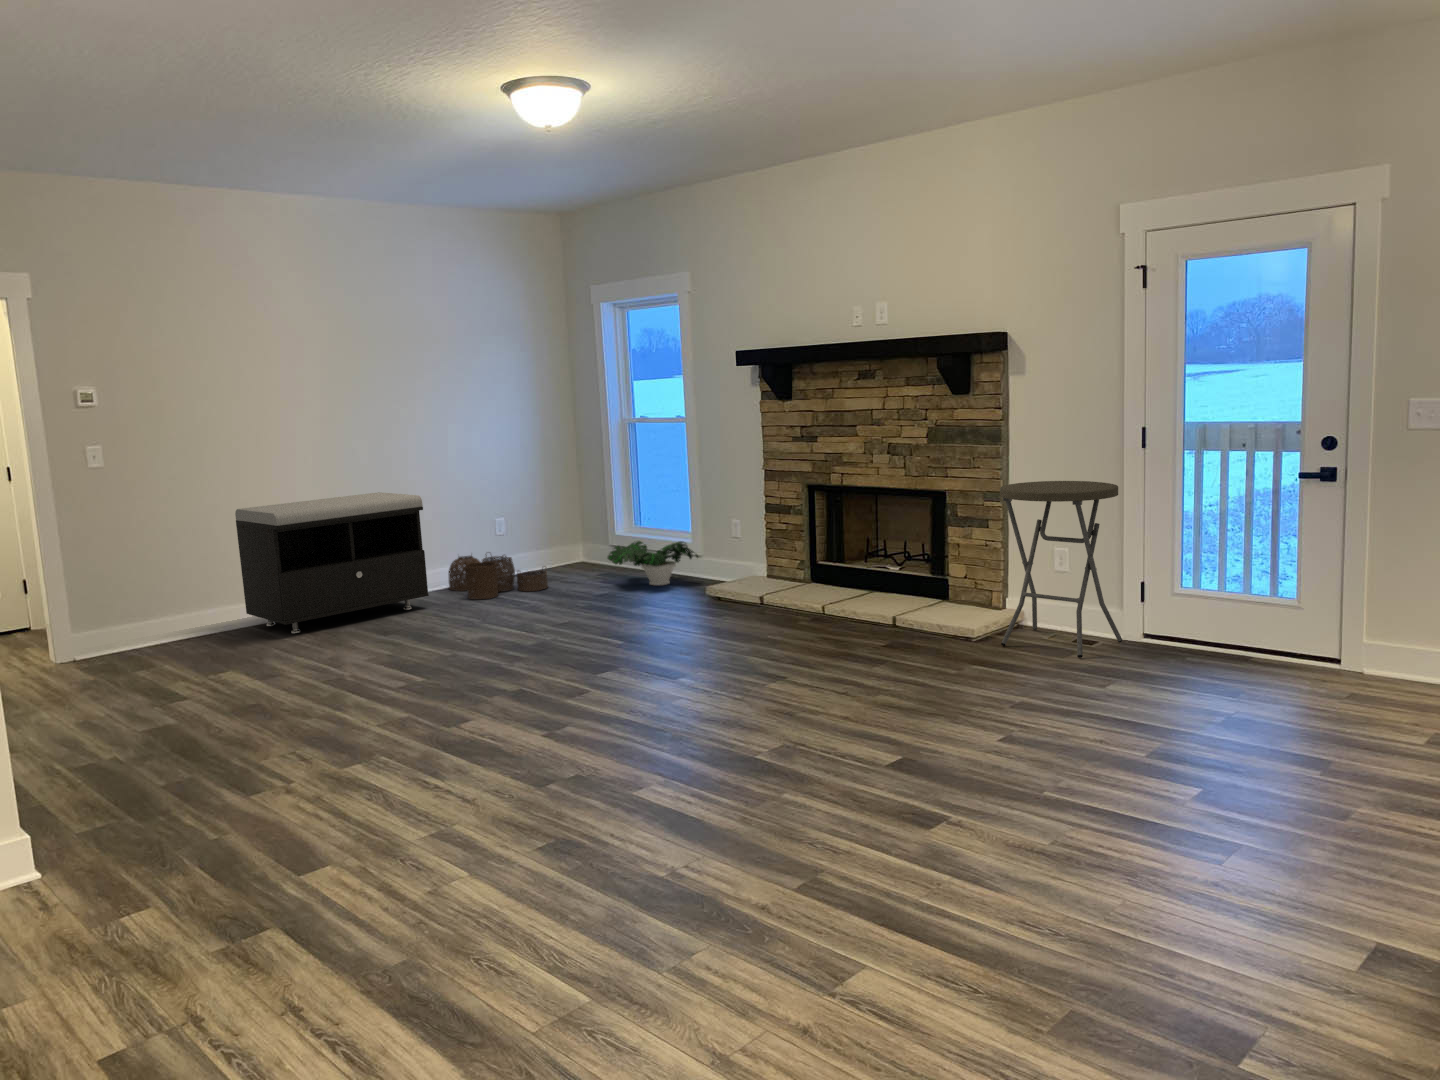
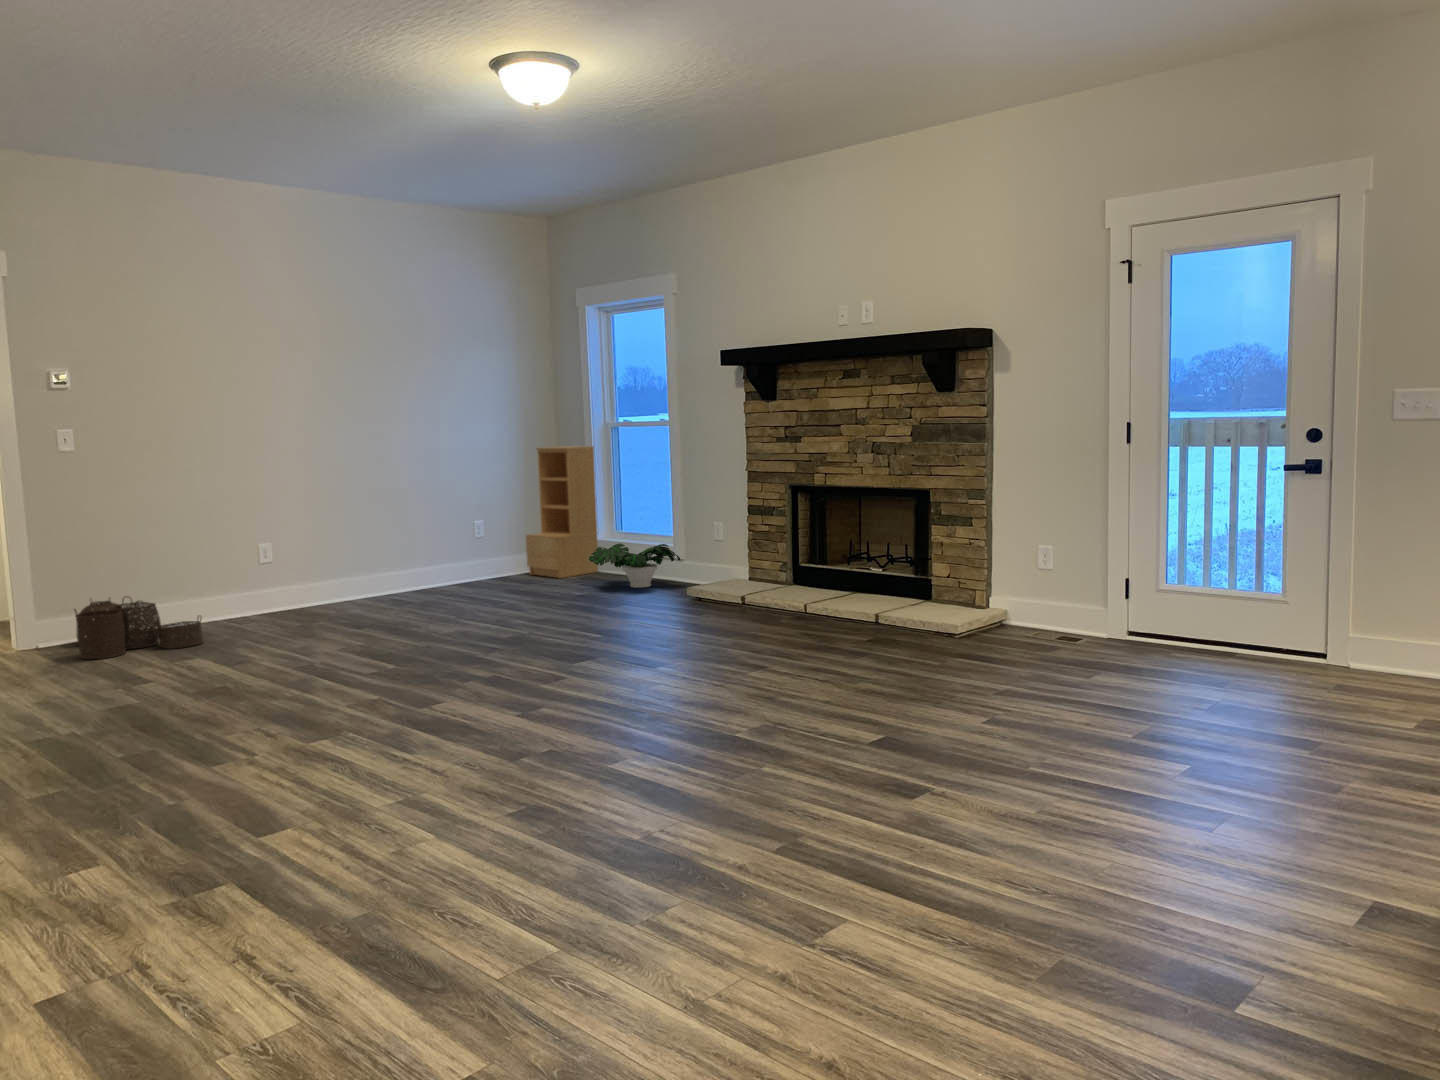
bookshelf: none [545,442,617,575] -> present [526,446,598,578]
side table: present [1000,481,1123,658] -> none [984,477,1106,652]
storage bench: present [235,492,428,634] -> none [211,488,406,626]
woven basket: present [449,555,548,599] -> present [74,596,203,659]

